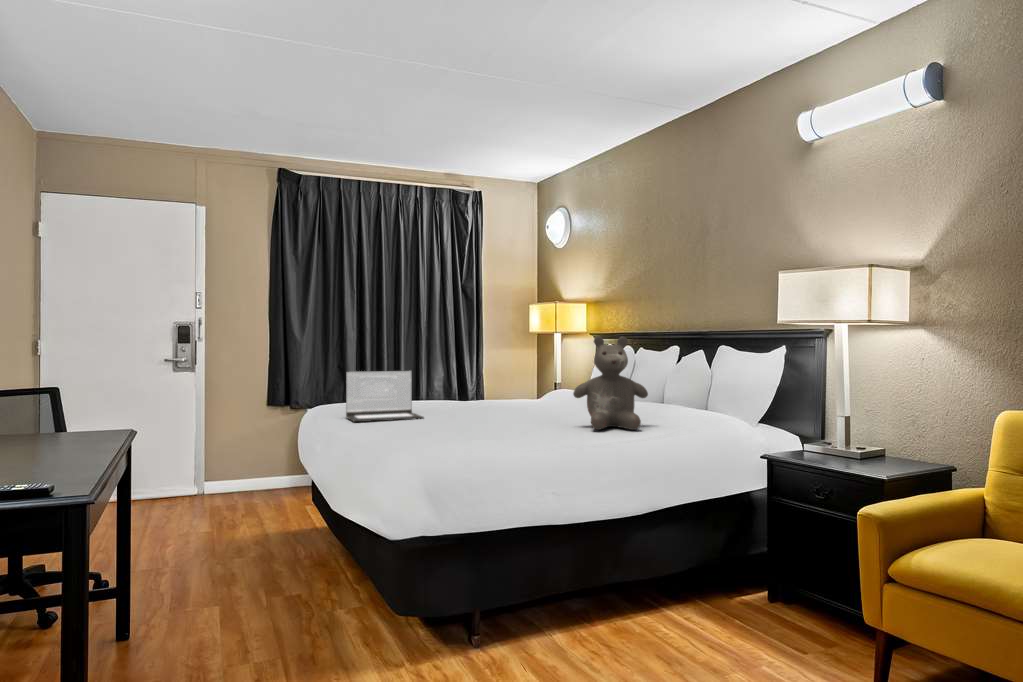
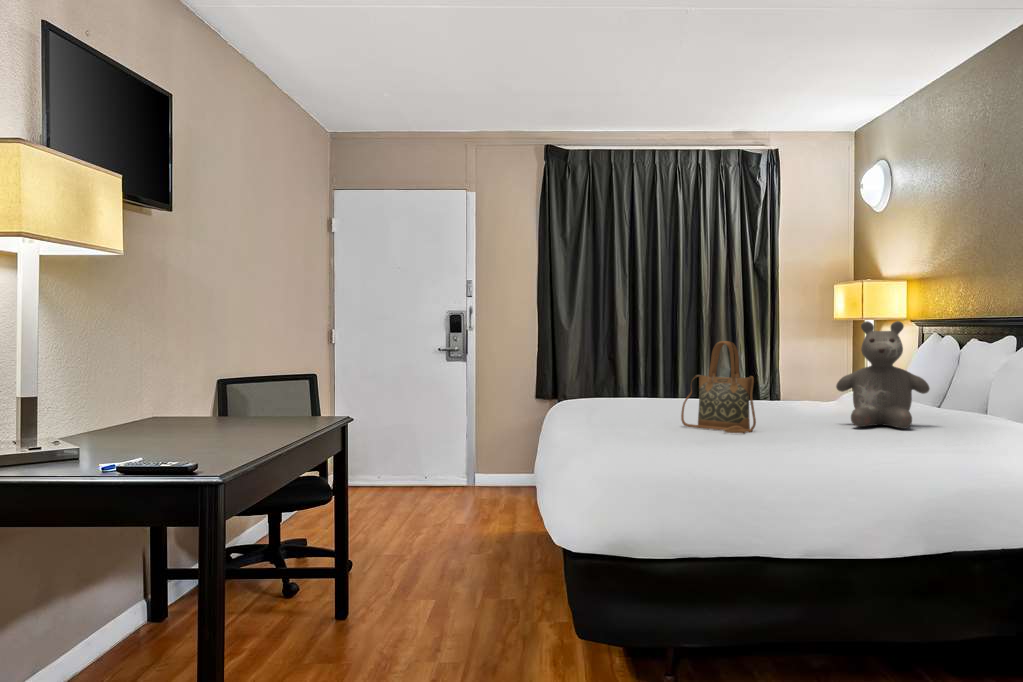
handbag: none [443,355,516,443] -> present [681,341,756,433]
laptop: present [346,370,424,422] -> none [599,360,678,412]

